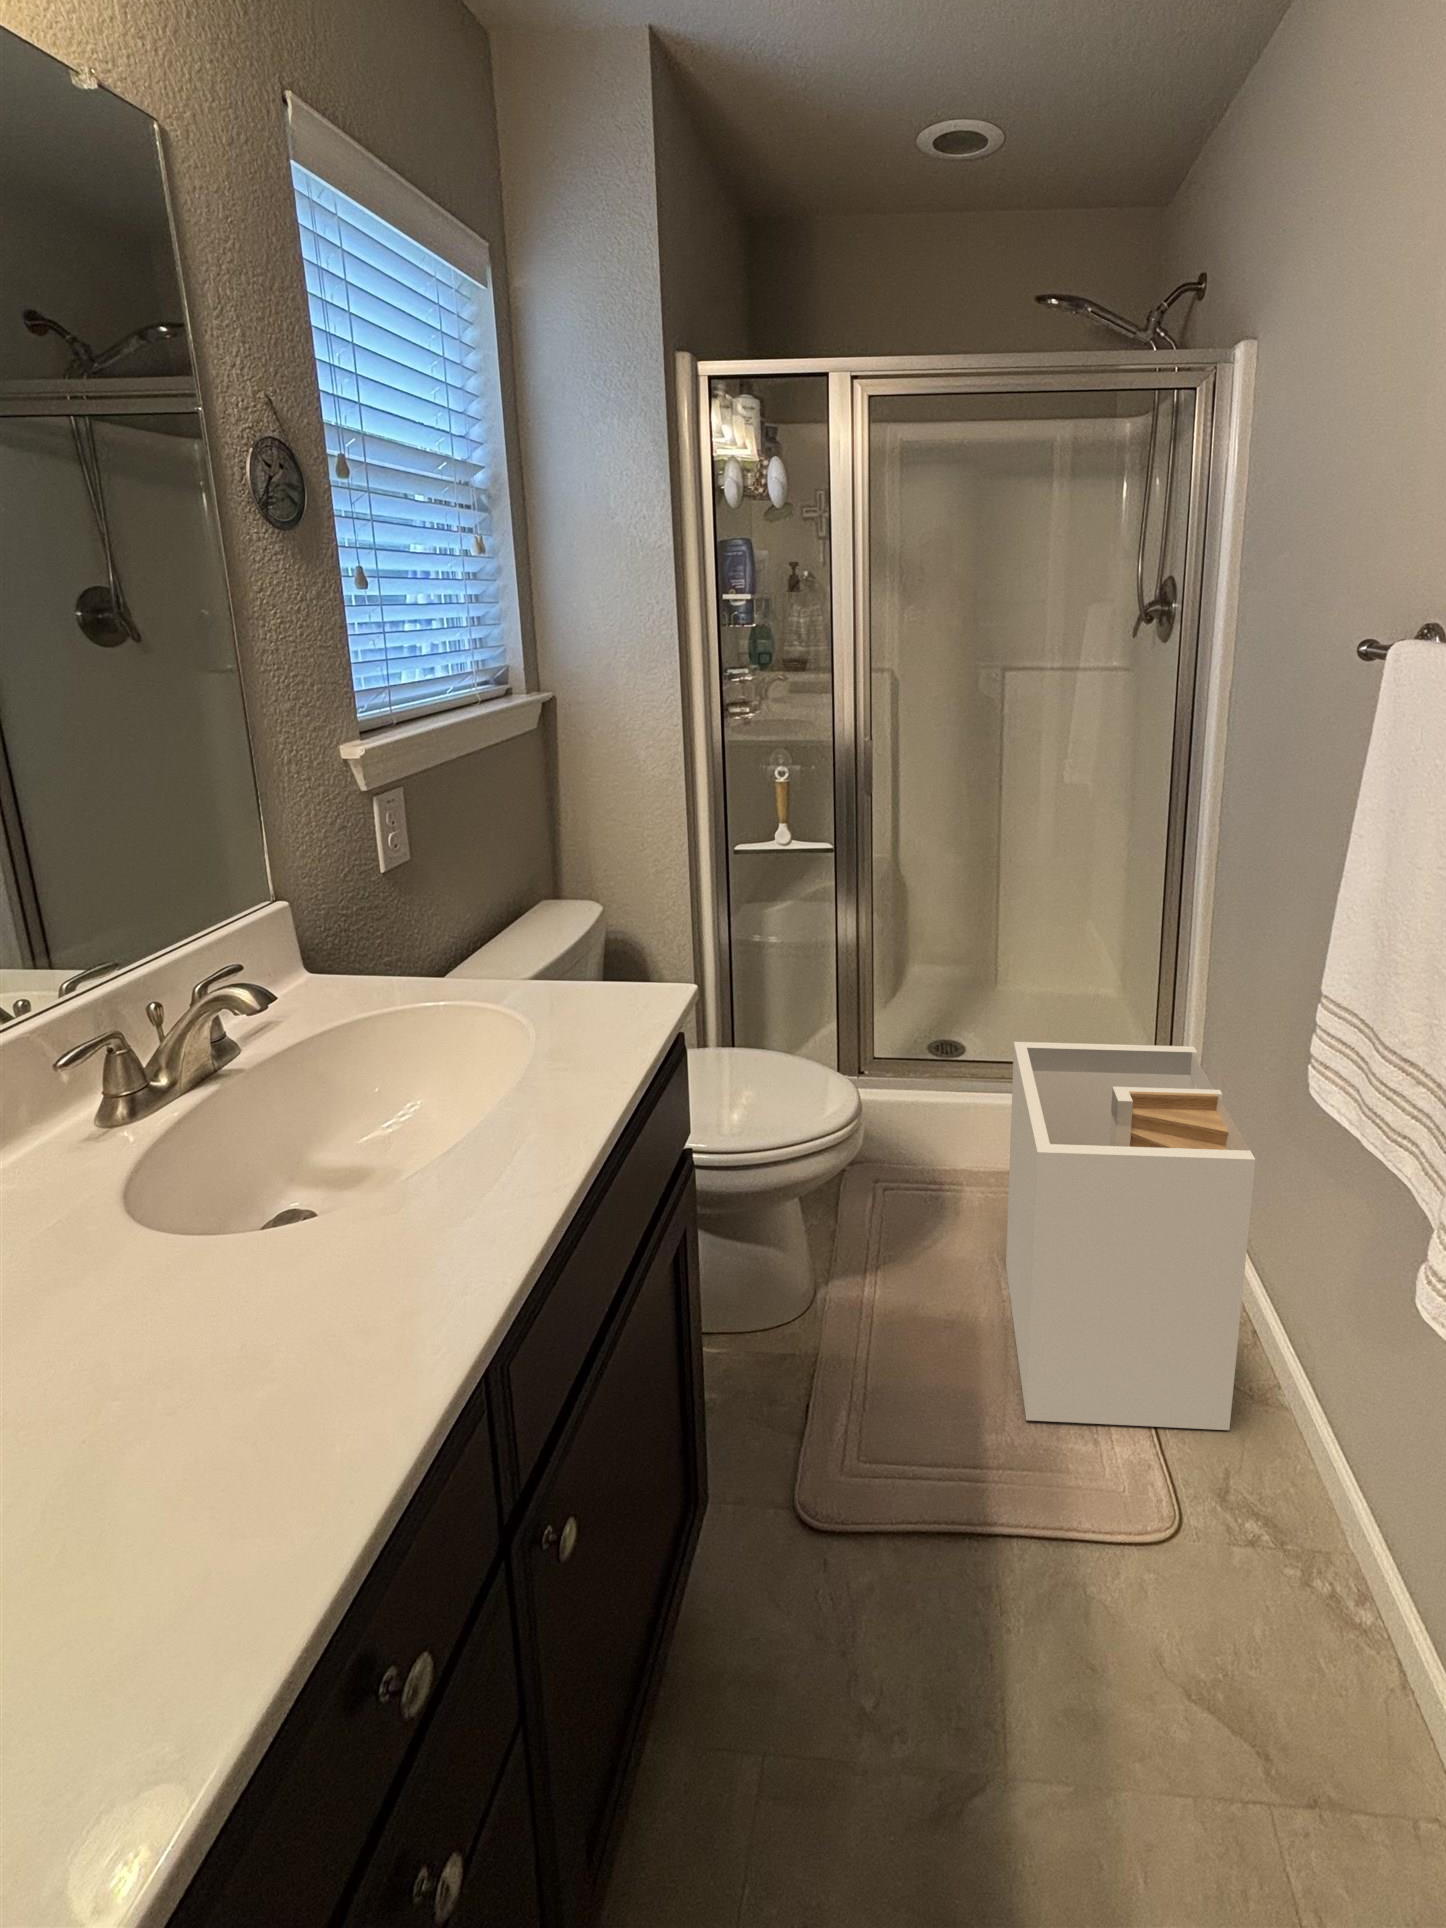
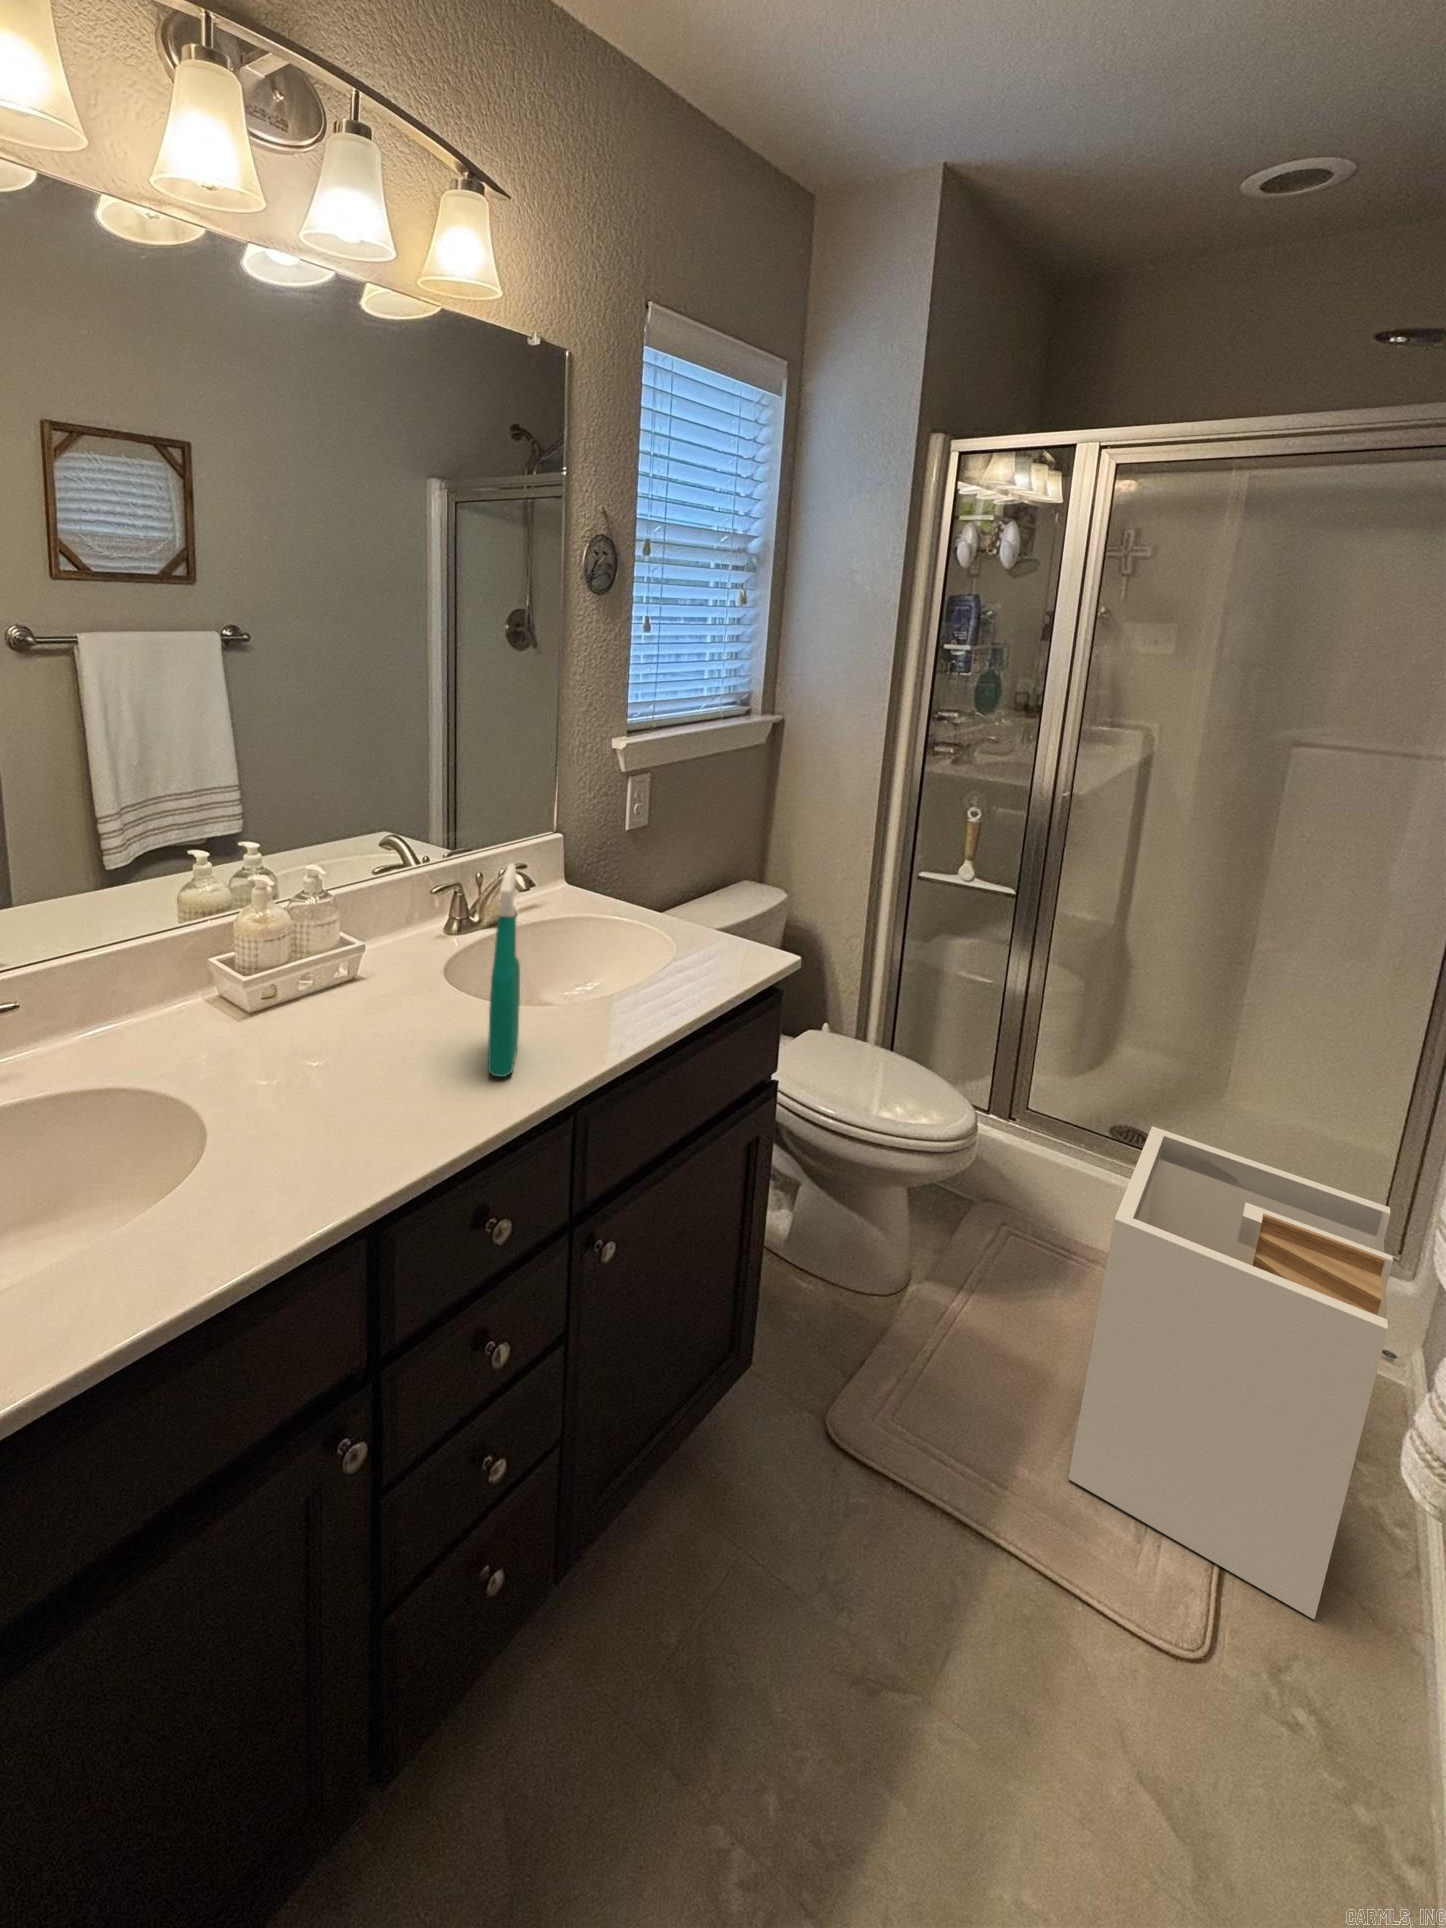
spray bottle: none [258,991,352,1402] -> present [488,864,520,1077]

